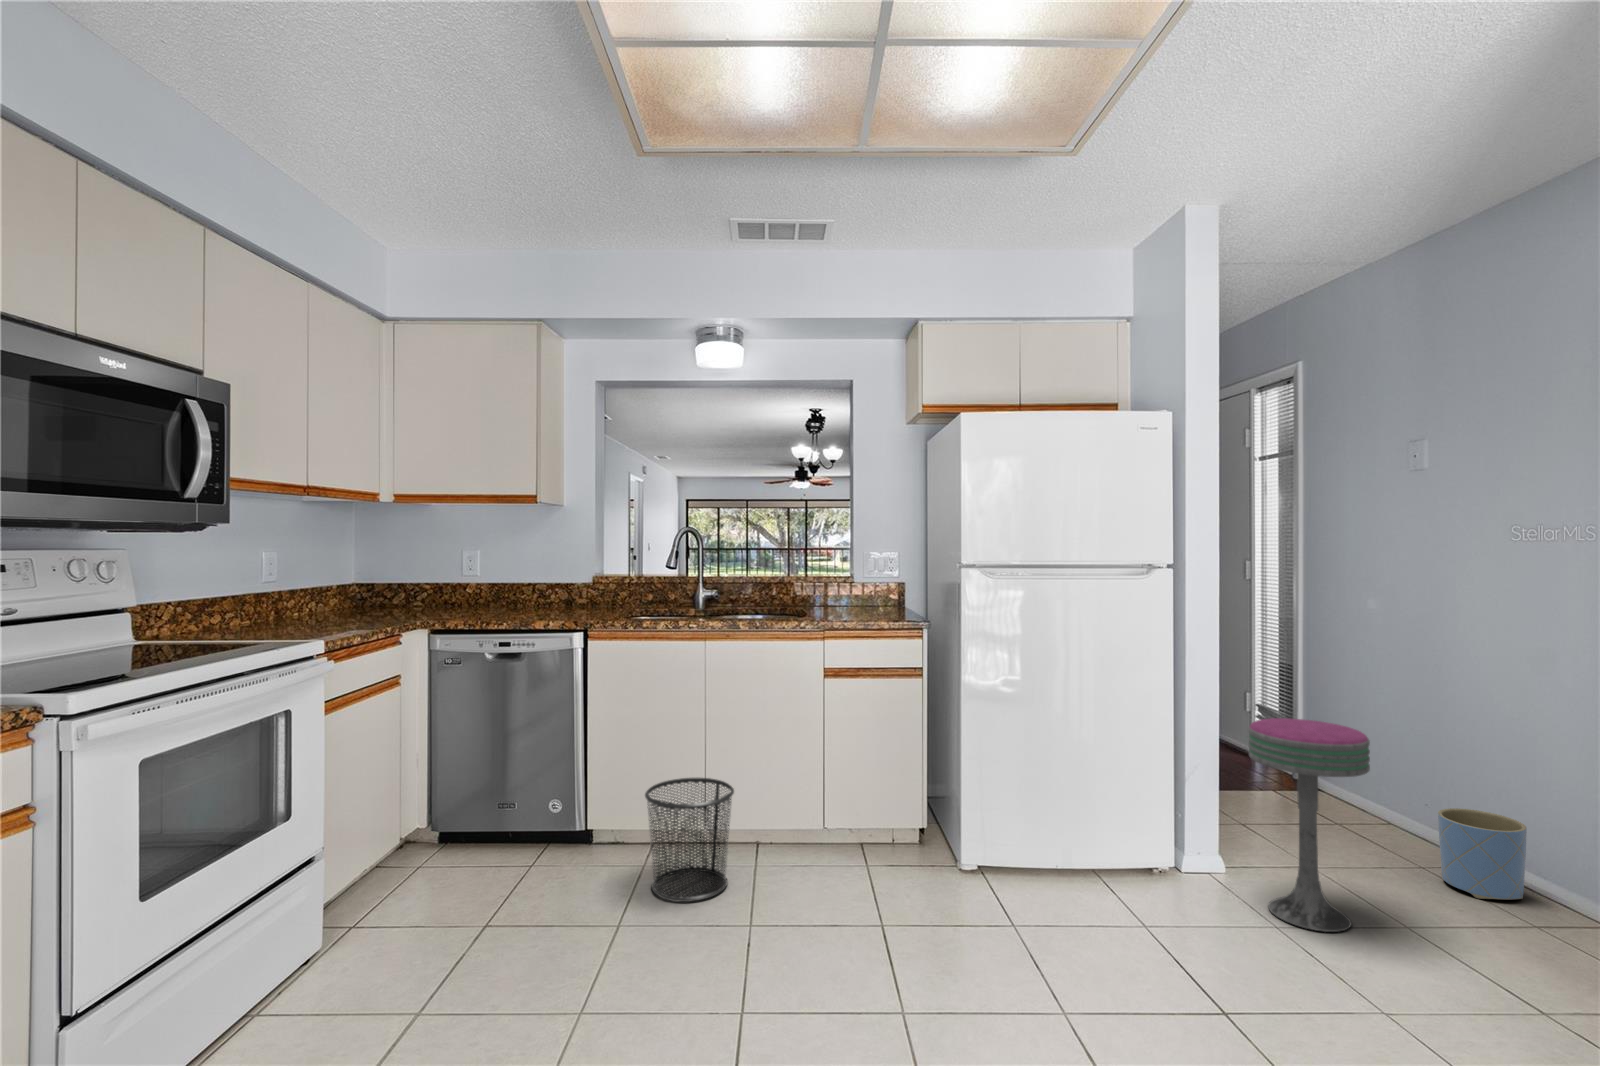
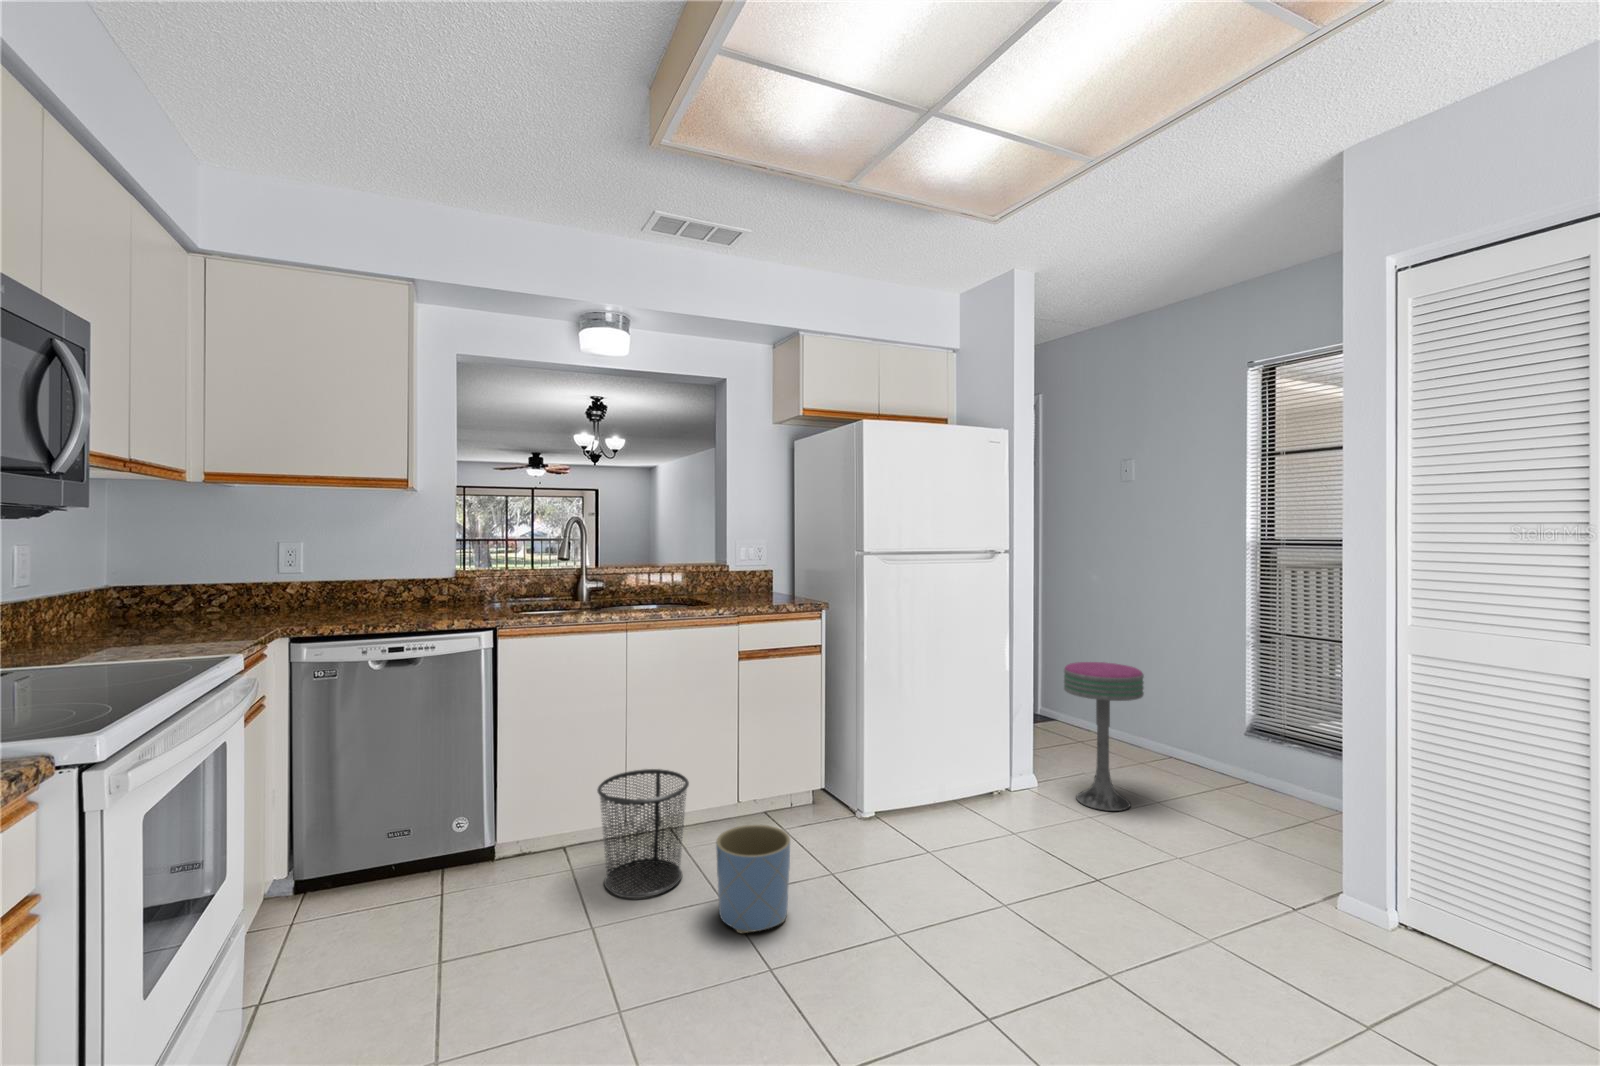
planter: present [1438,808,1527,900] -> present [716,825,790,933]

